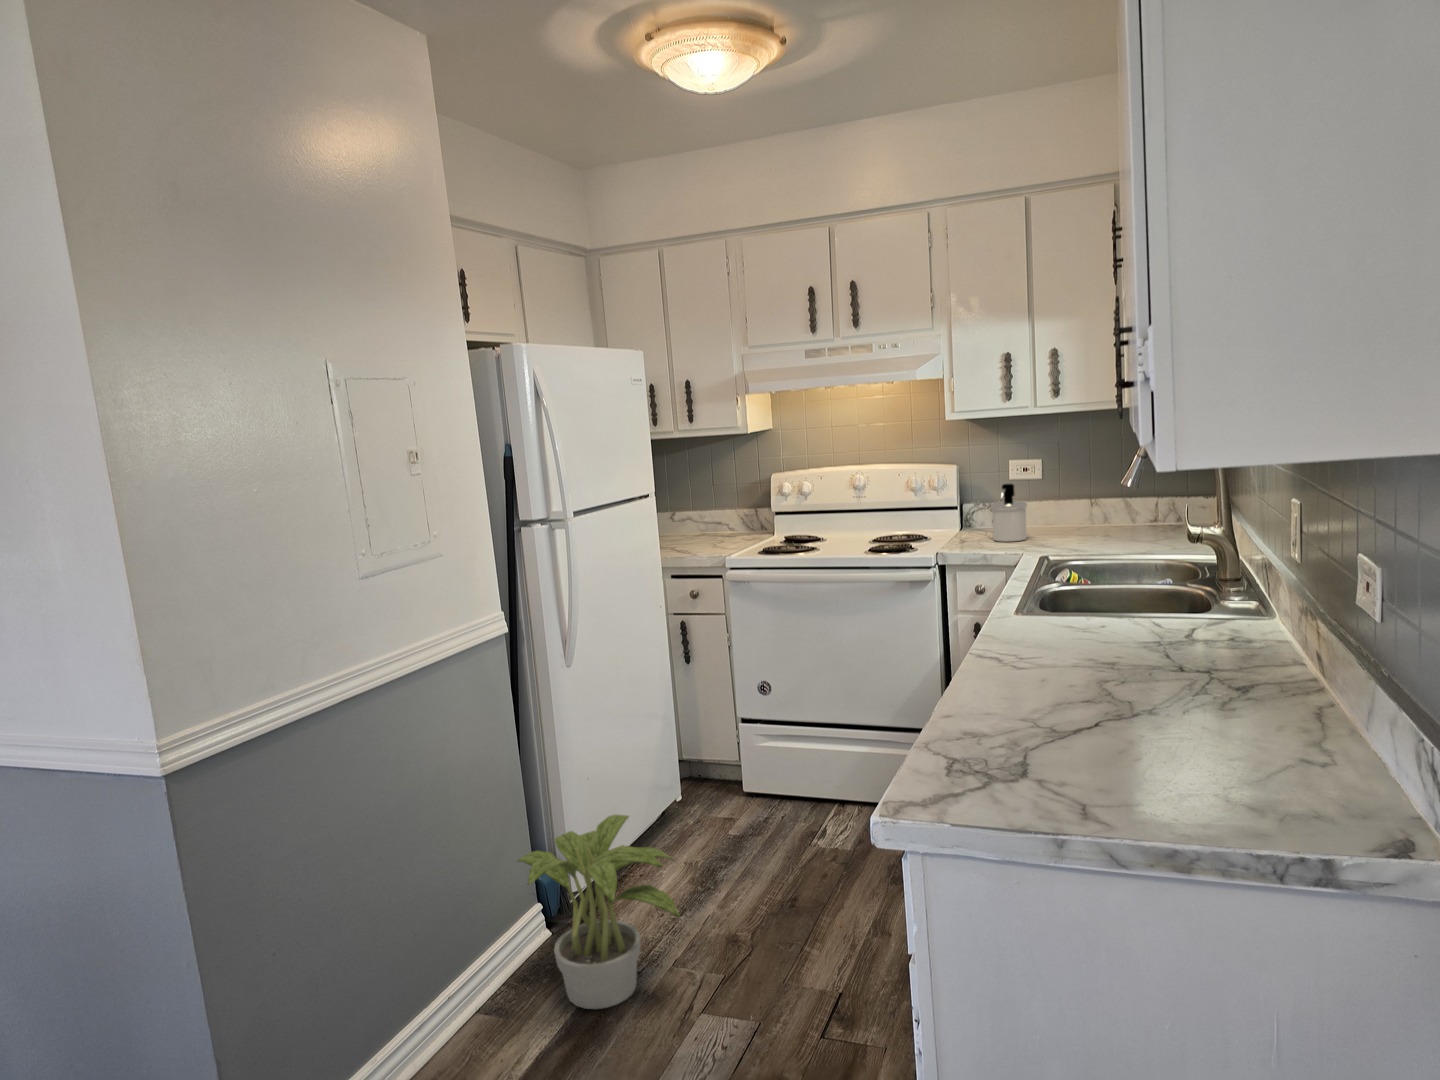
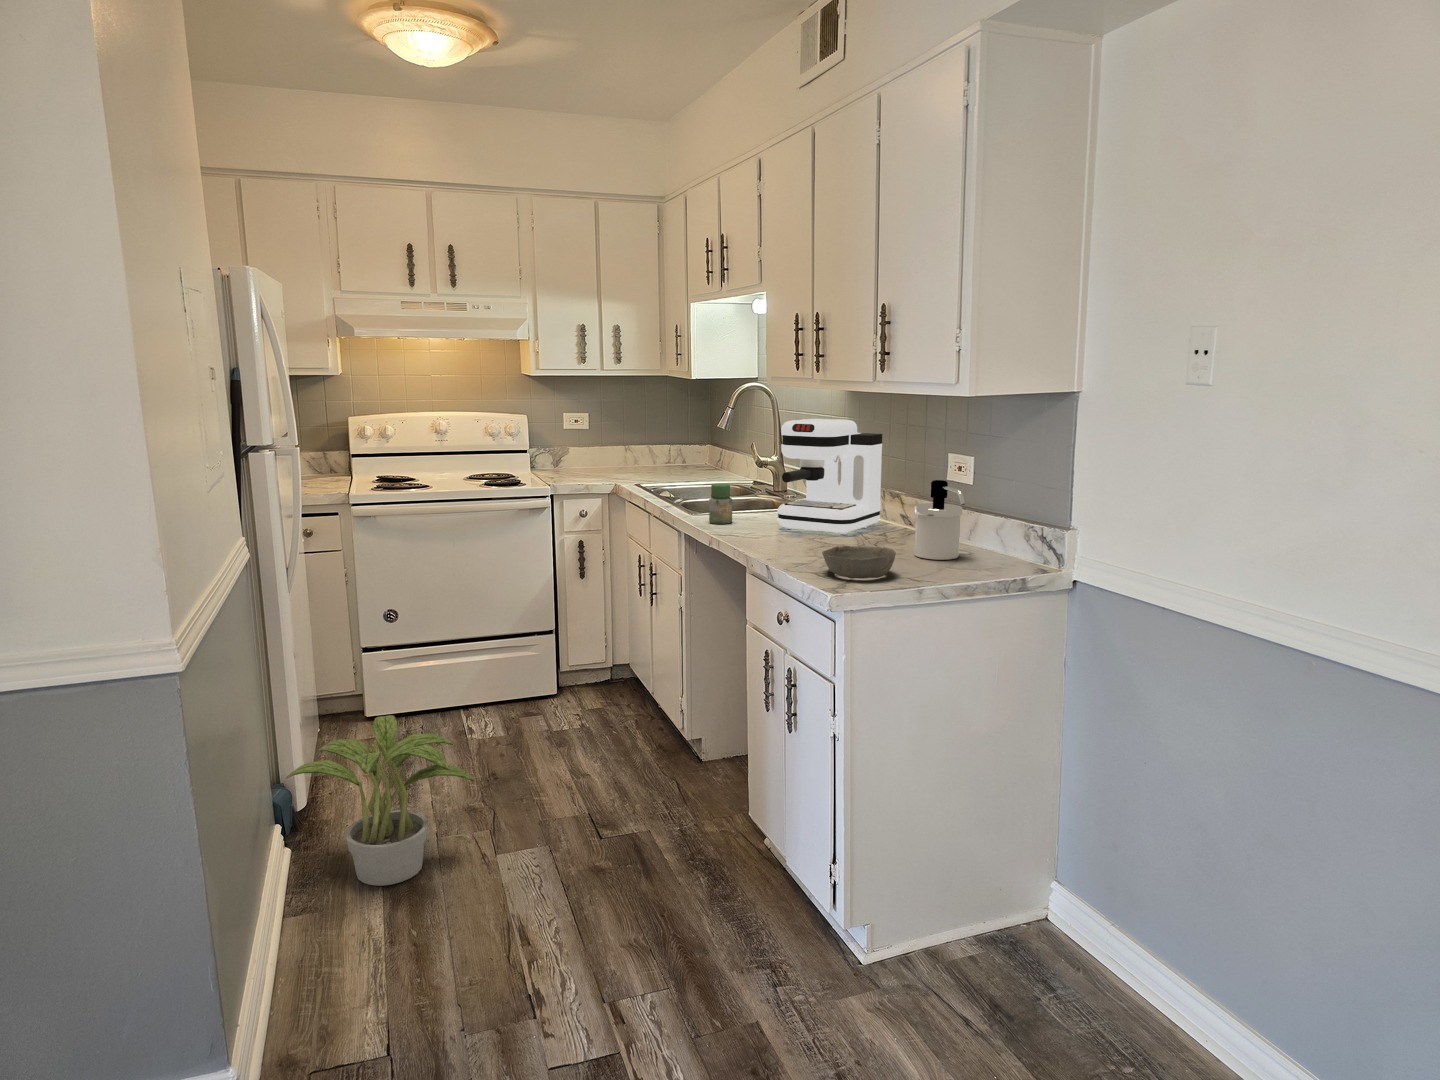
coffee maker: none [1061,478,1279,676] -> present [777,419,882,535]
soap dispenser: present [991,484,1027,542] -> present [915,480,965,560]
jar: none [1008,574,1044,633] -> present [709,484,732,524]
bowl: none [961,713,1098,787] -> present [822,546,896,579]

